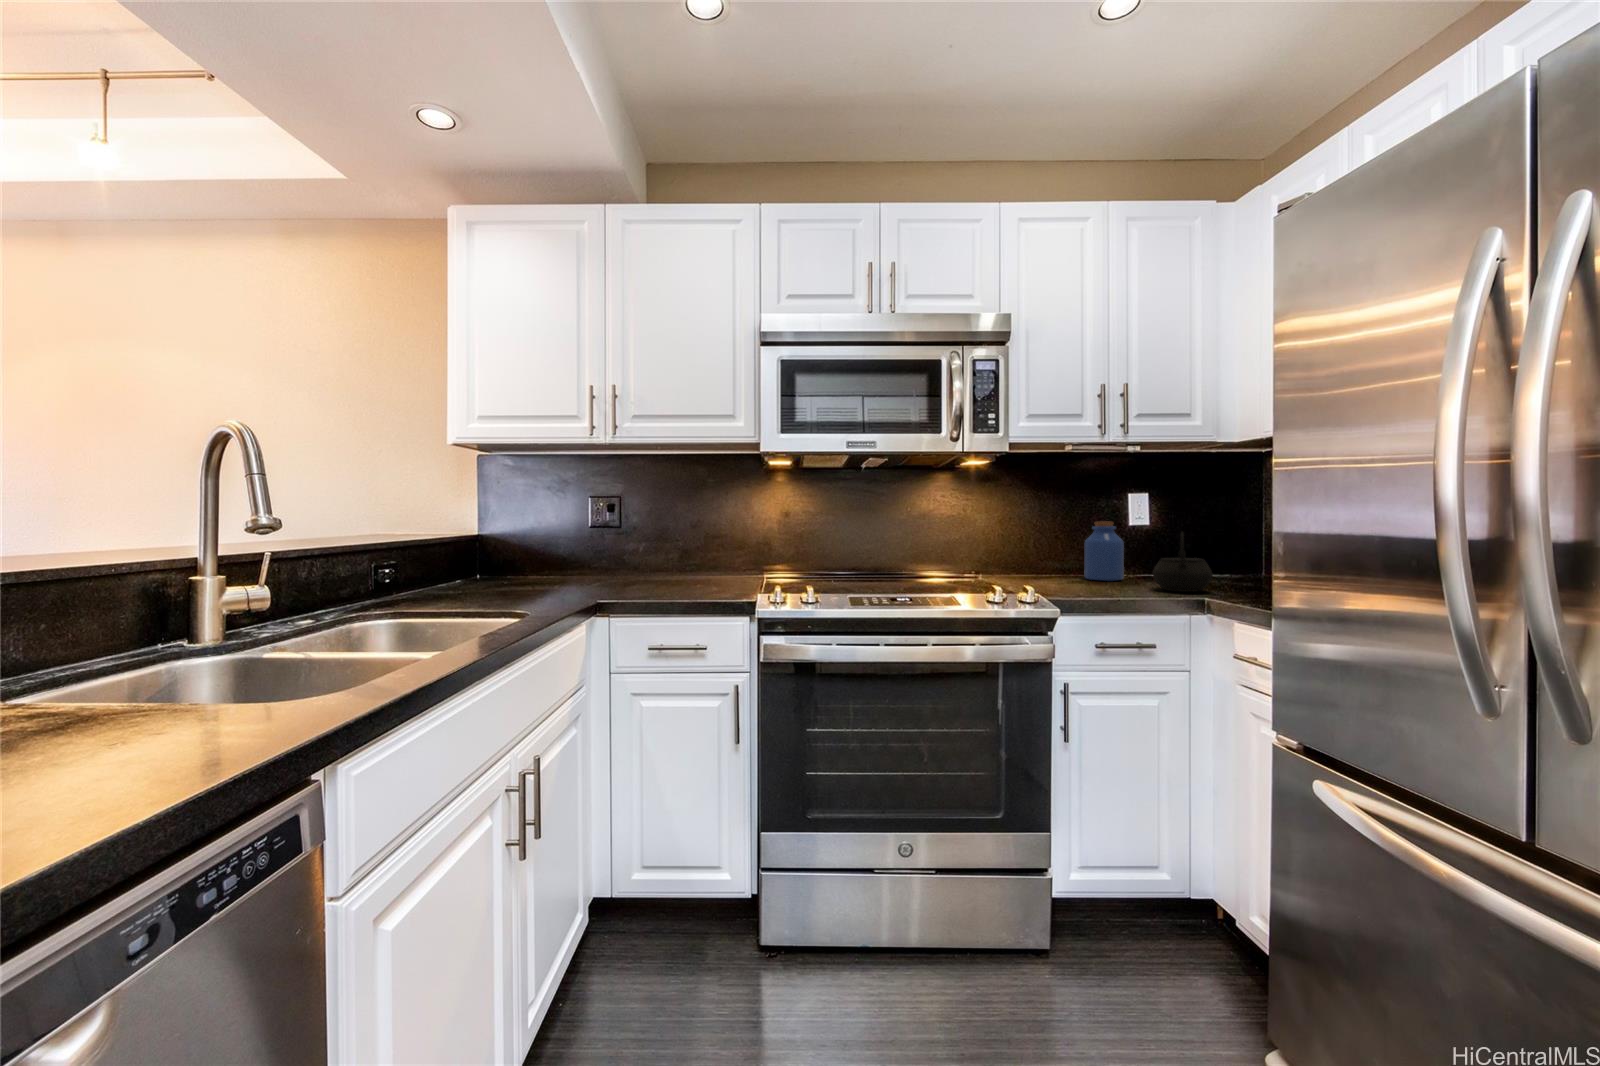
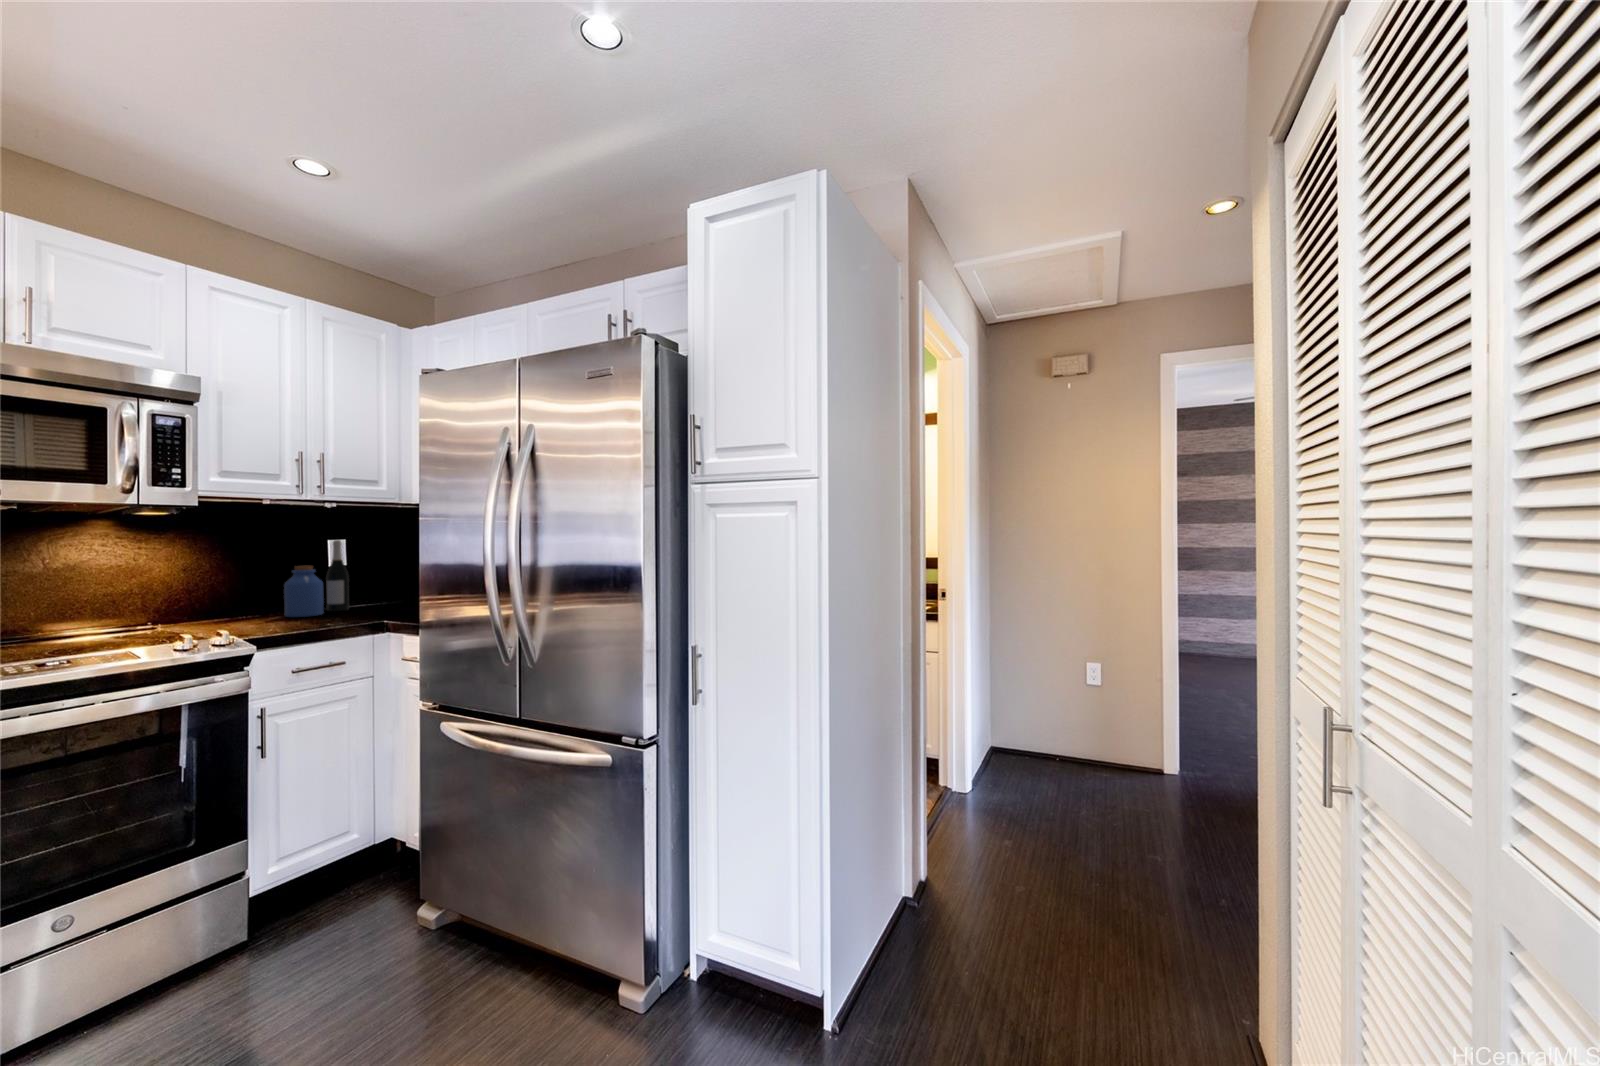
wine bottle: none [1126,493,1151,578] -> present [326,540,349,612]
kettle: present [1153,532,1213,592] -> none [348,572,397,619]

